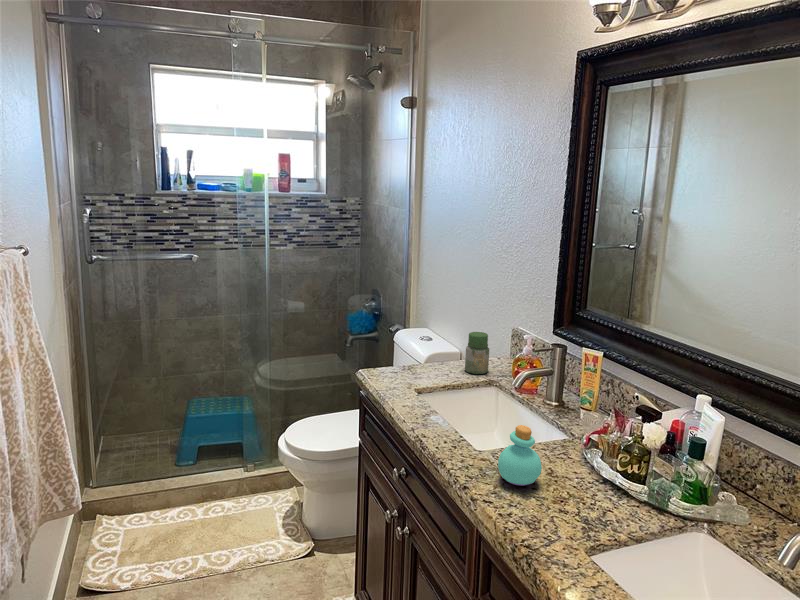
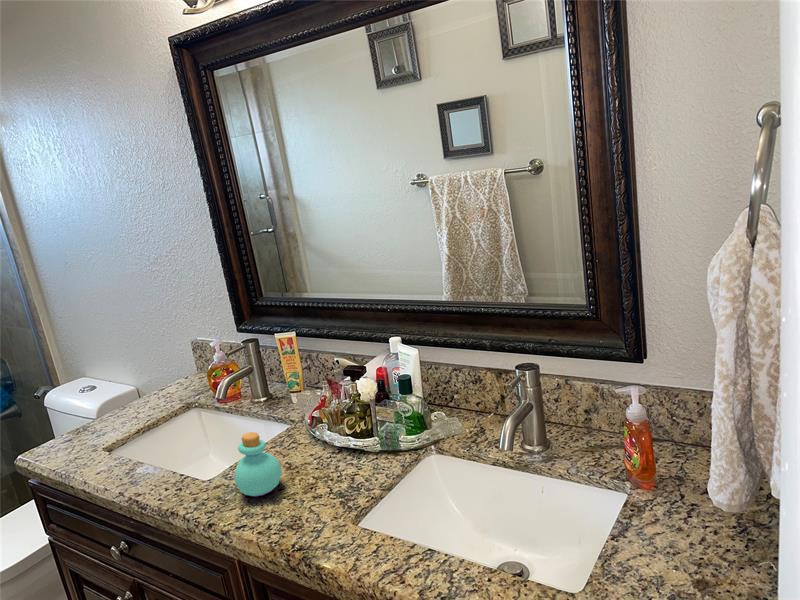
jar: present [465,332,489,374] -> none [146,357,181,405]

